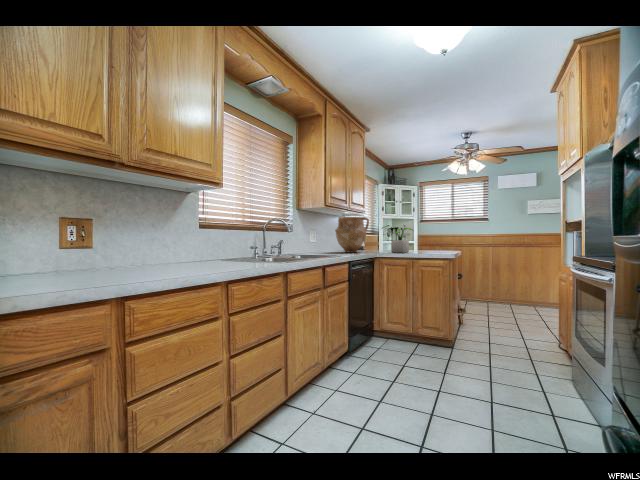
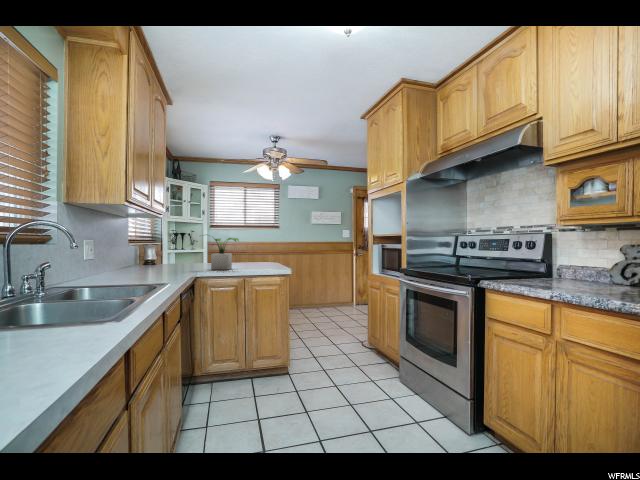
vase: present [335,216,369,252] -> none [123,218,179,273]

